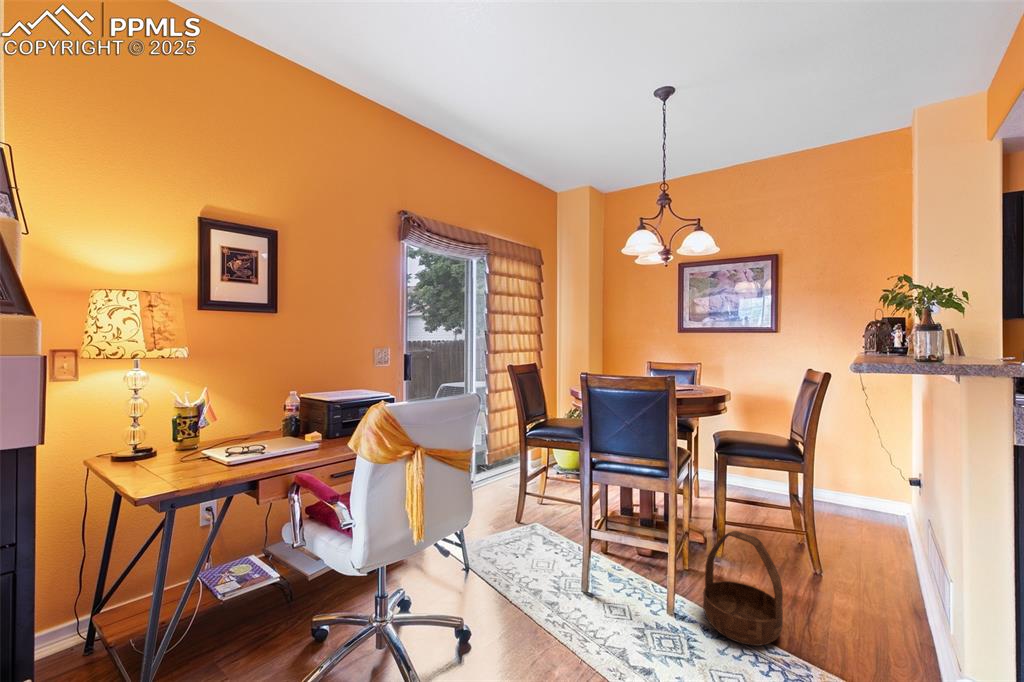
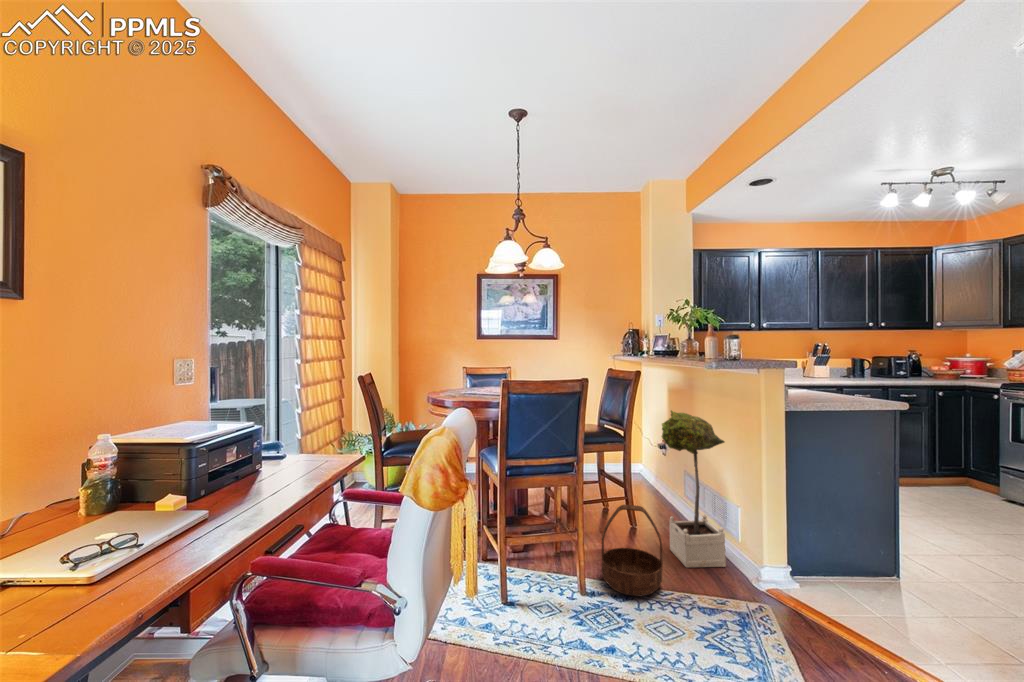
potted tree: none [823,428,931,663] -> present [662,410,726,567]

